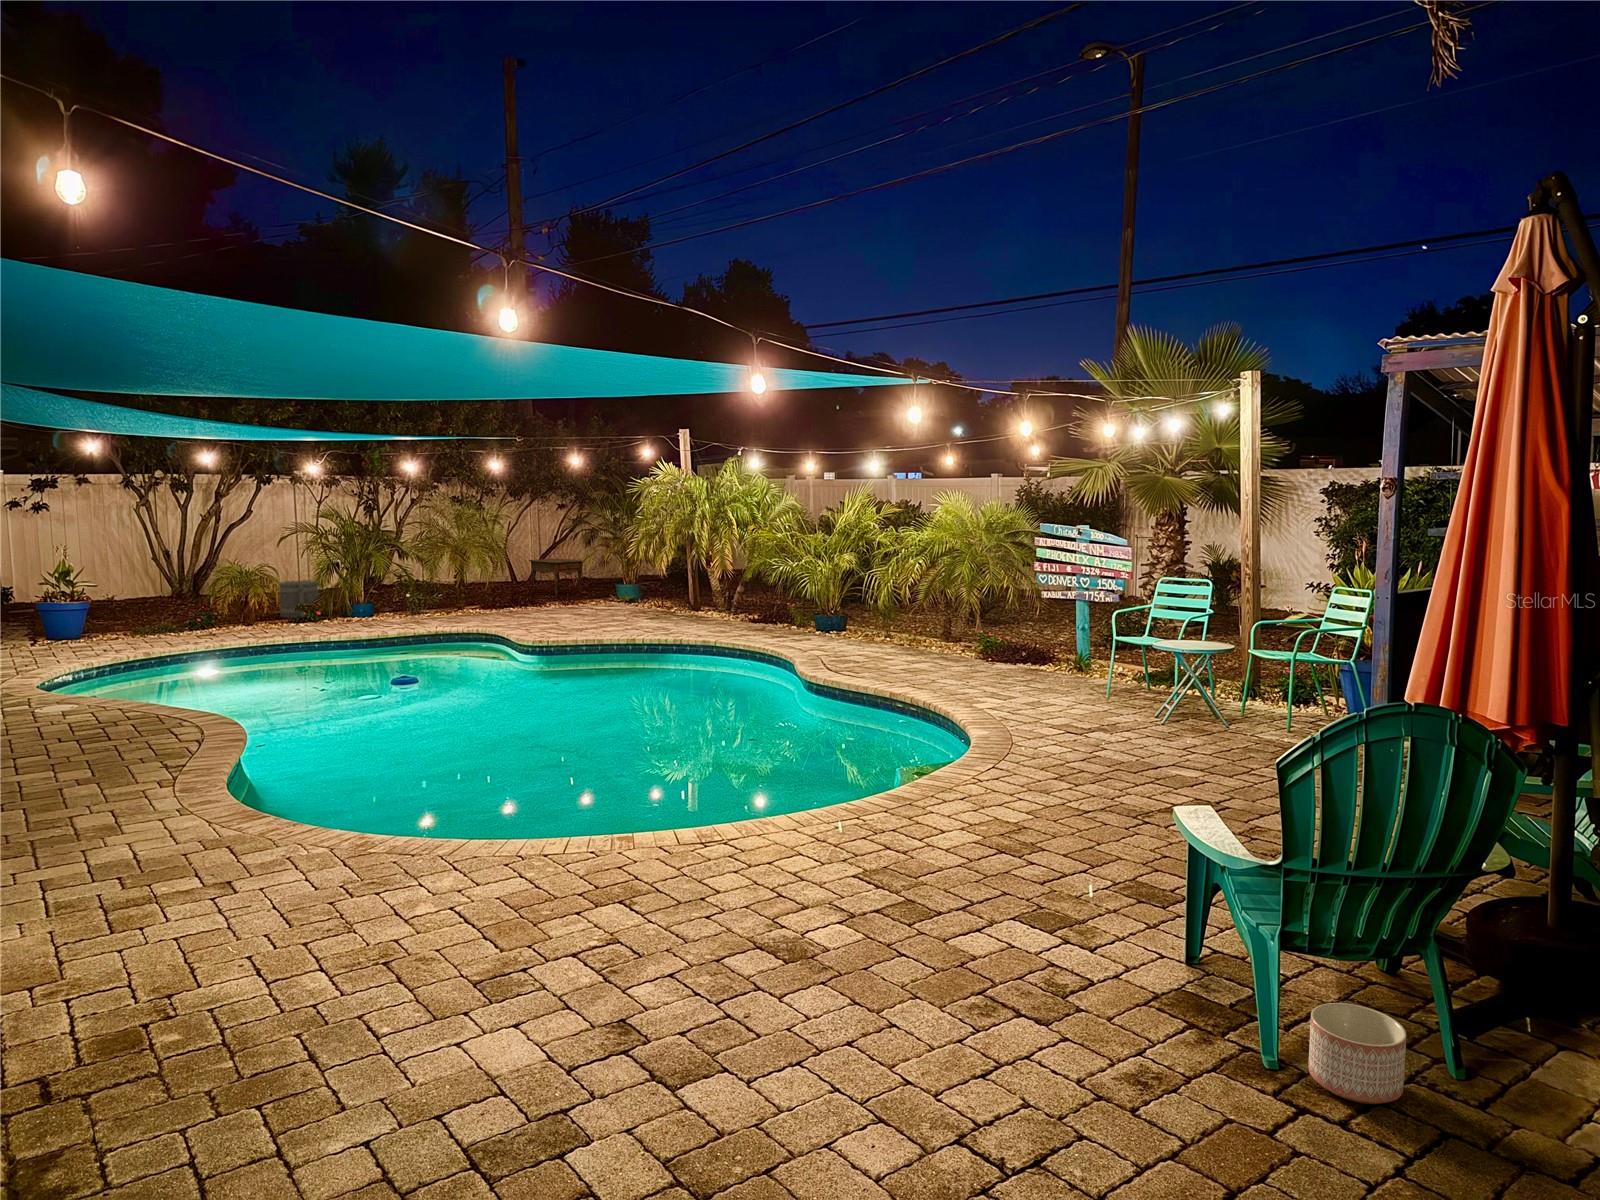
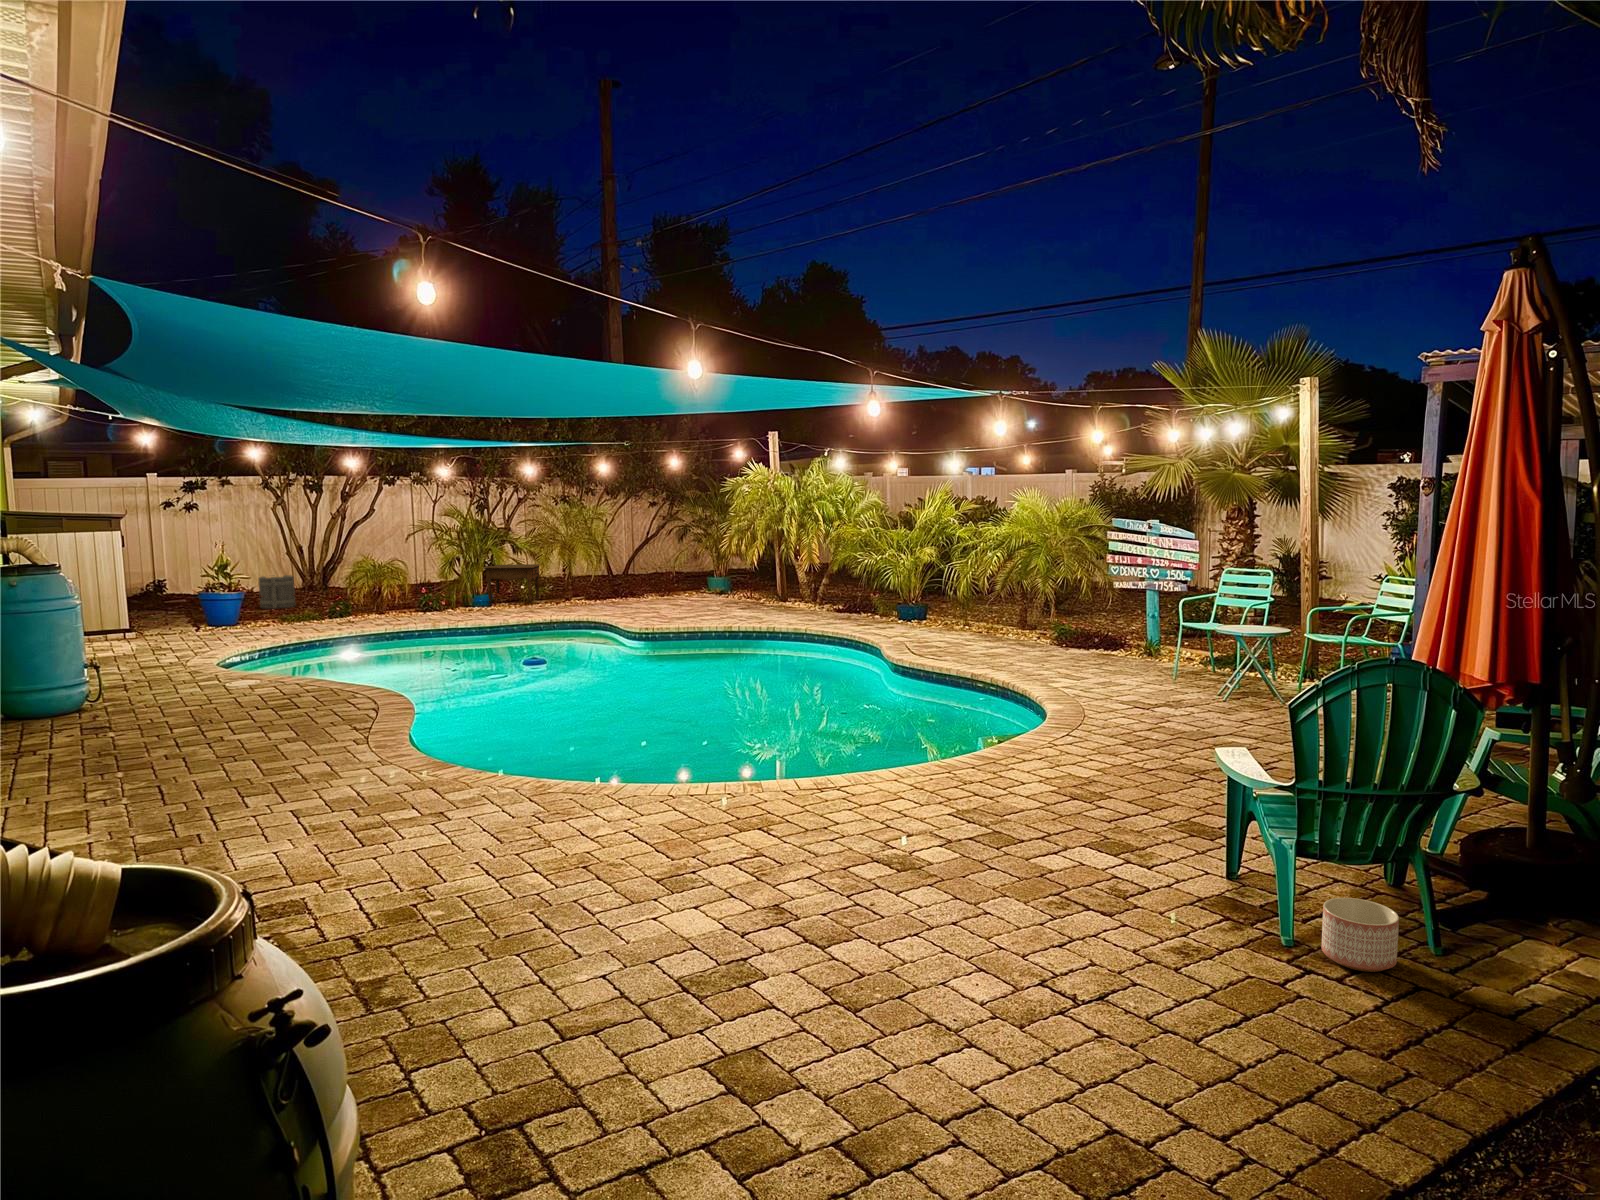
side table: present [529,559,584,596] -> present [484,564,540,603]
bucket: present [279,580,319,618] -> present [259,575,296,609]

